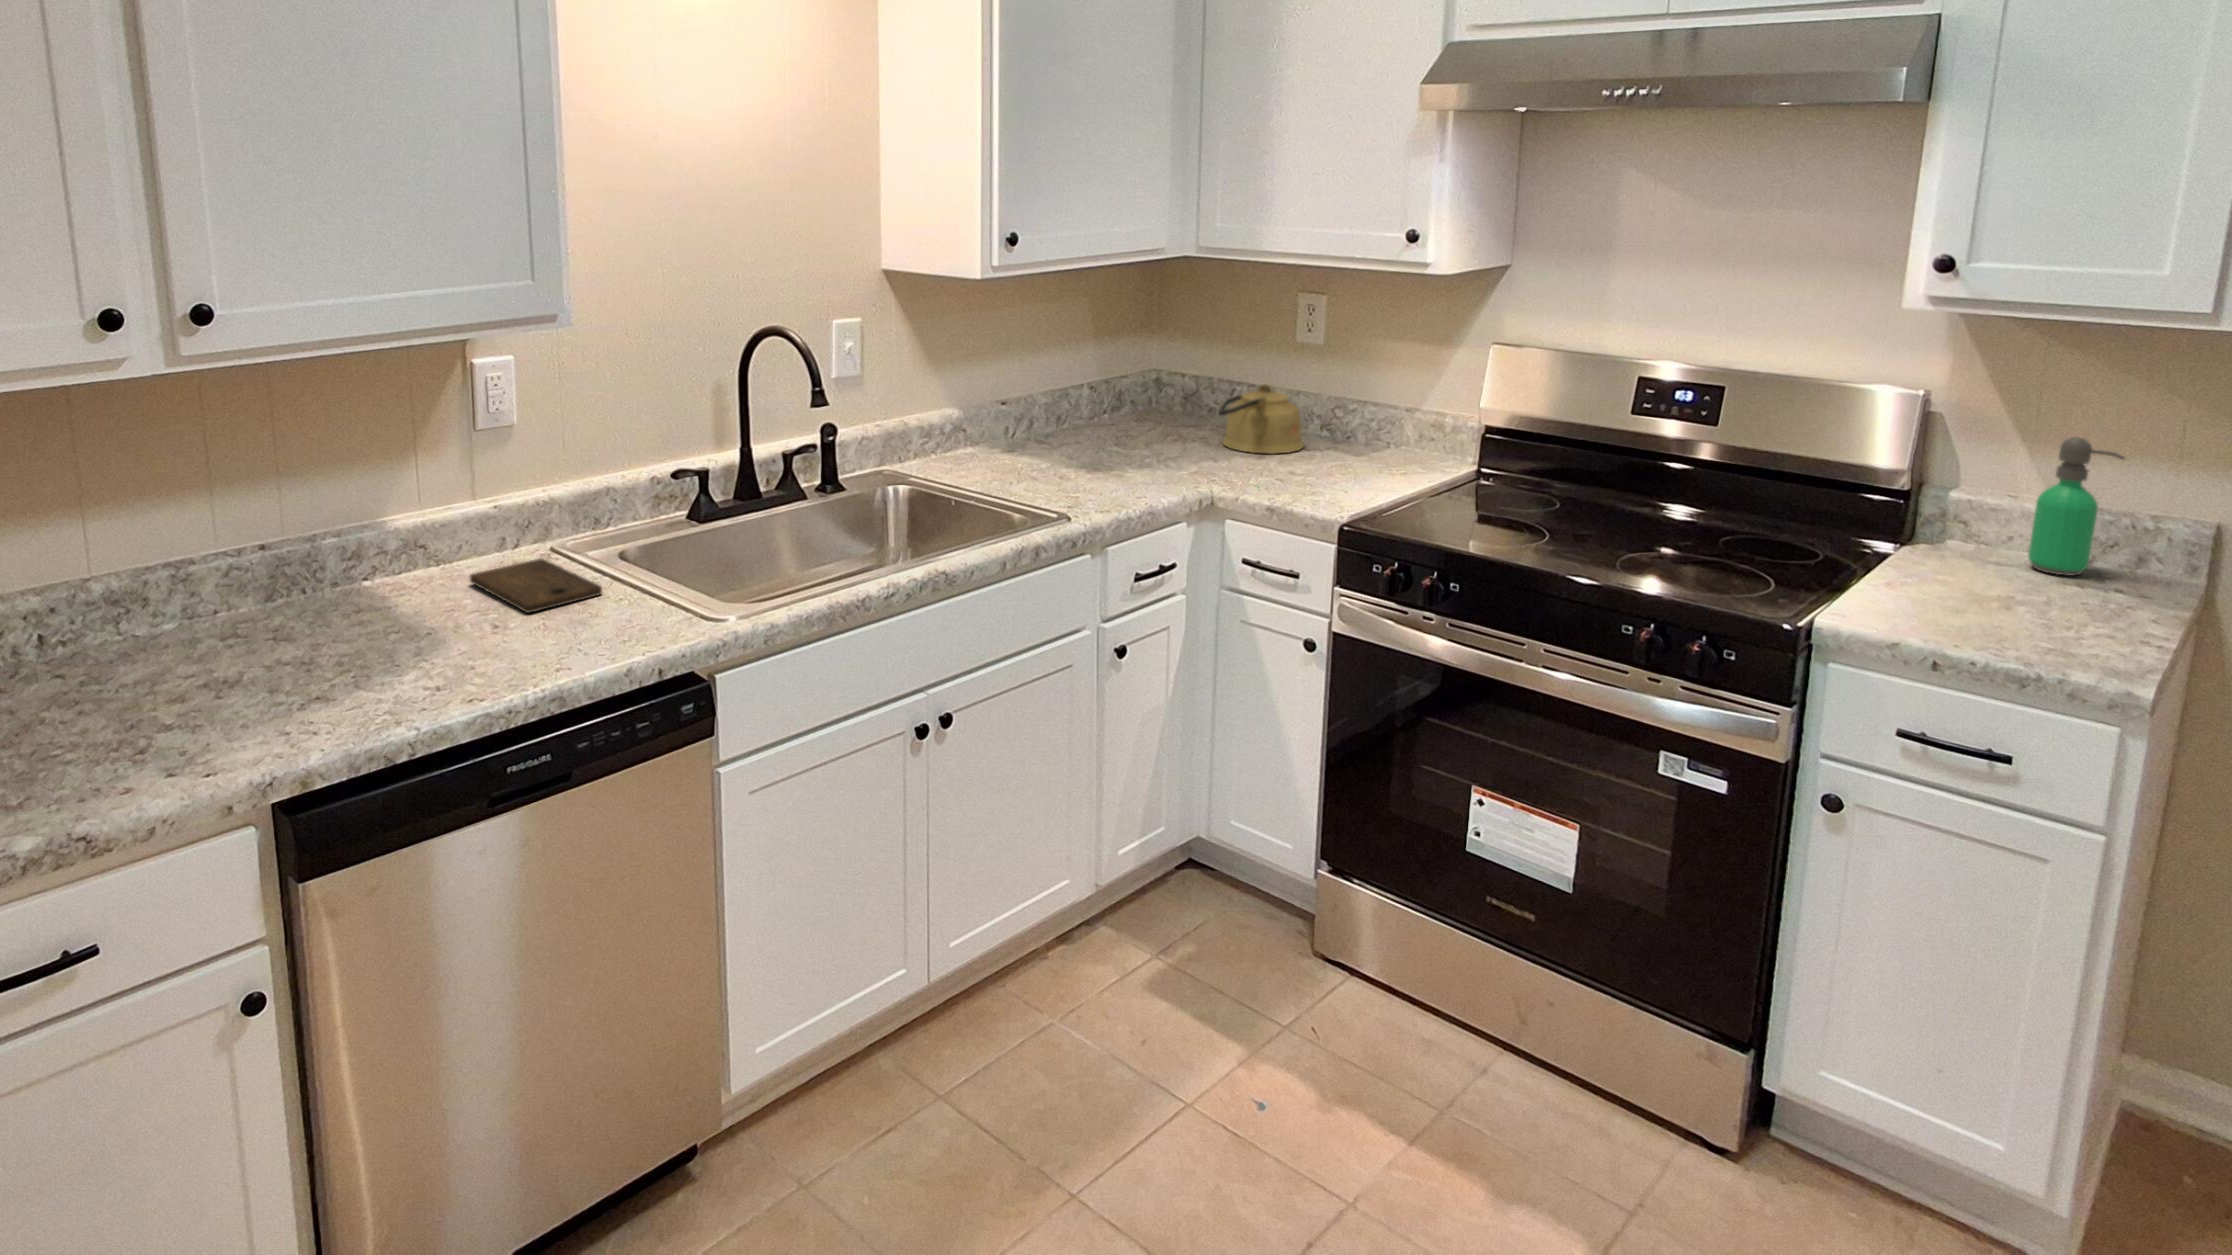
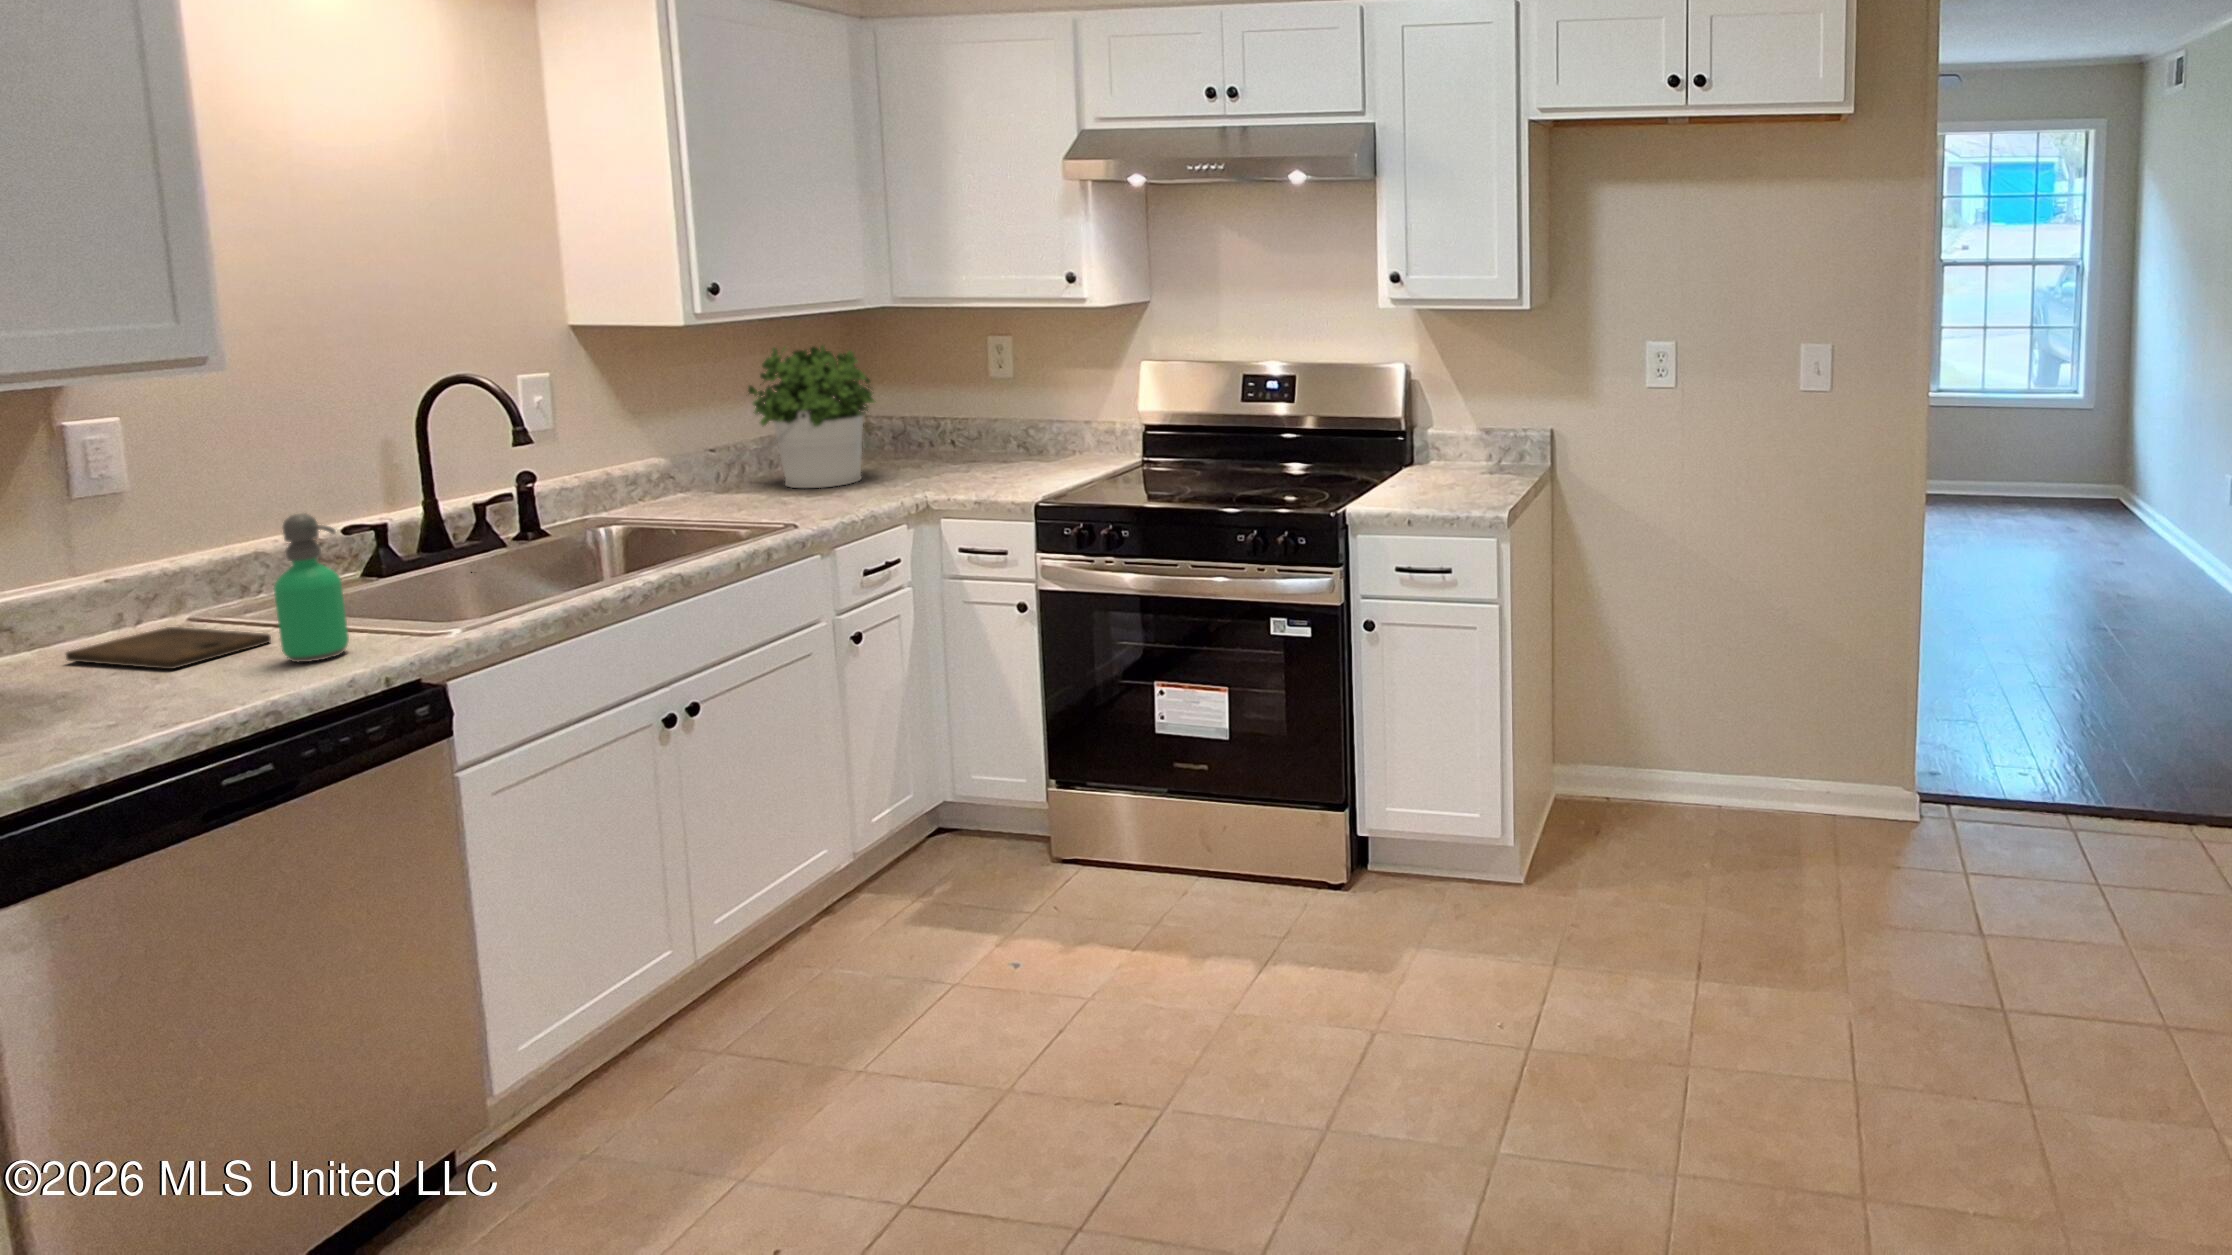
potted plant: none [1032,296,1163,463] -> present [748,345,876,488]
kettle: present [1218,384,1303,454] -> none [930,411,1008,468]
soap dispenser: present [2028,437,2124,576] -> present [274,514,349,662]

